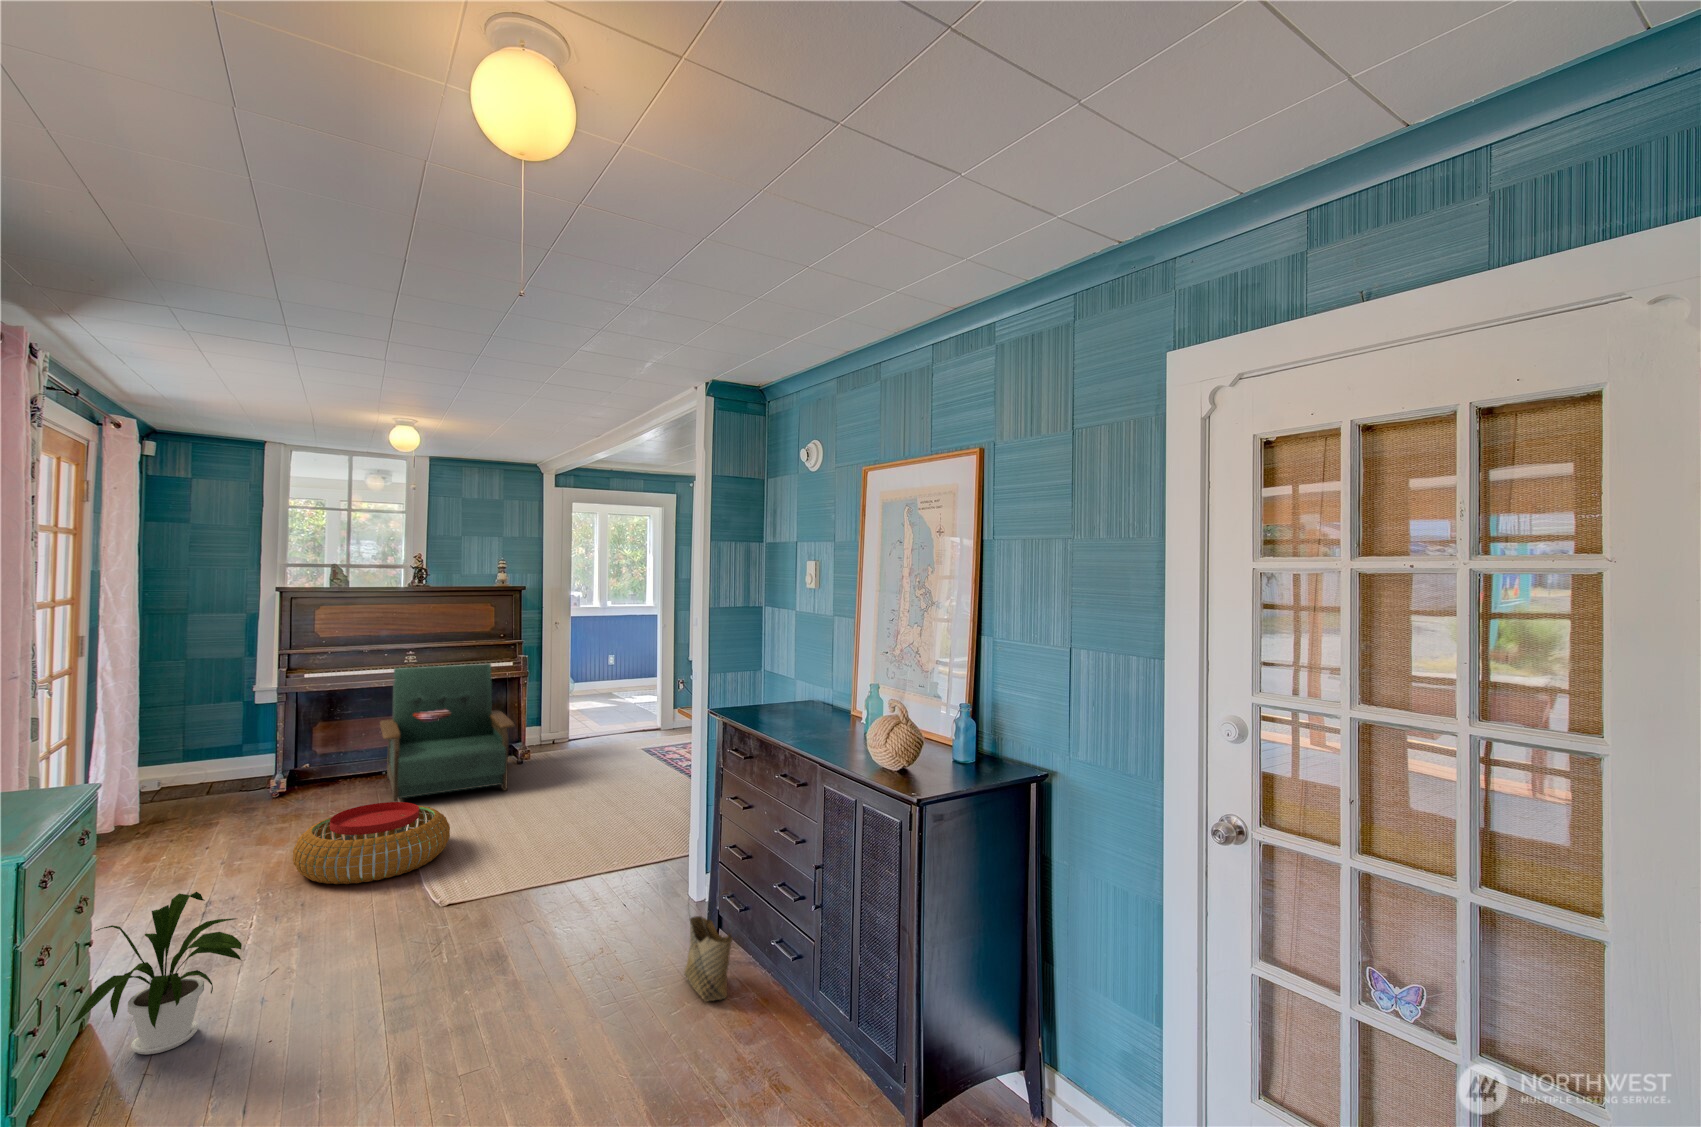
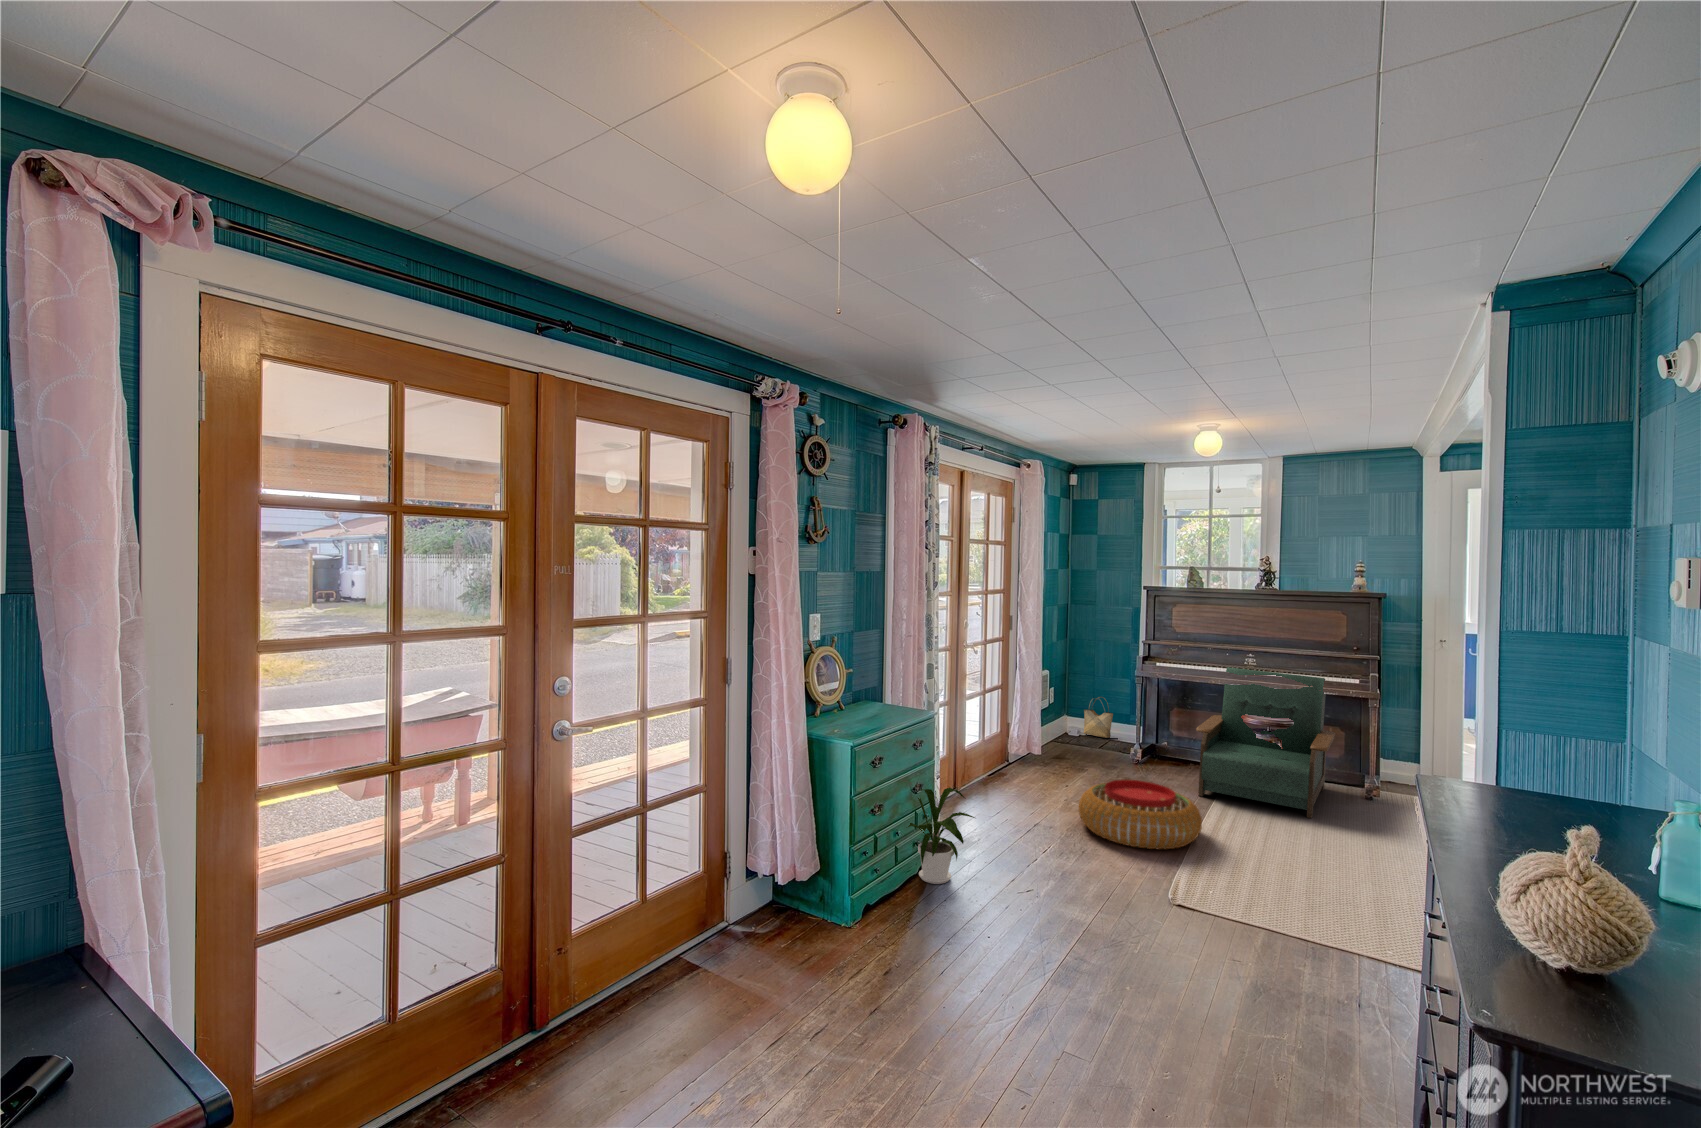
woven basket: present [685,892,733,1001] -> present [1084,697,1113,738]

